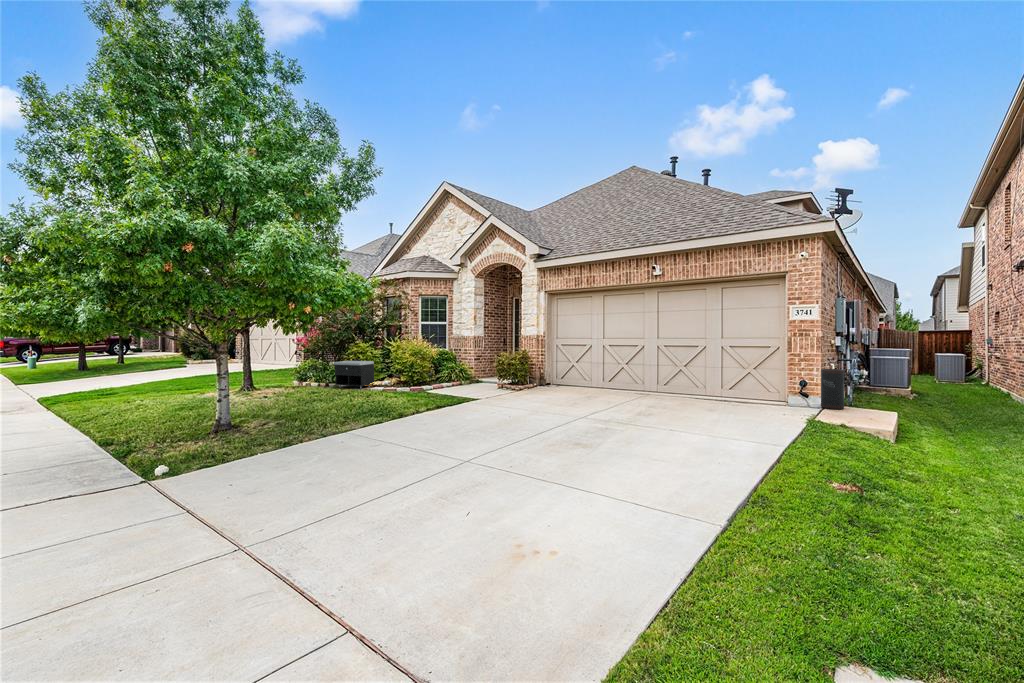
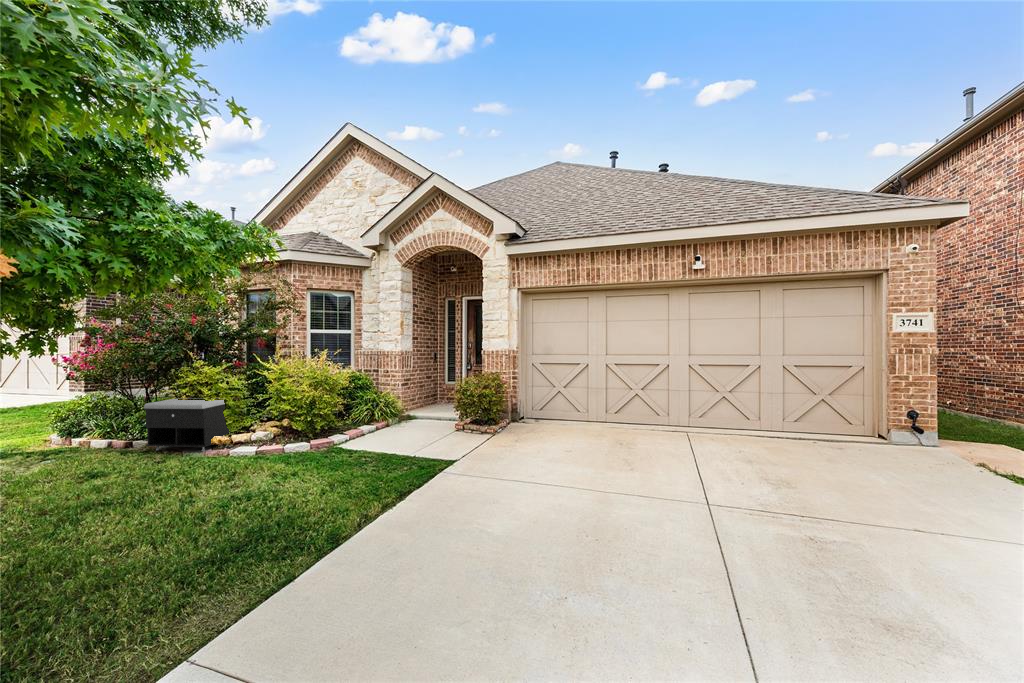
trash can: present [821,369,845,409] -> none [933,398,970,453]

